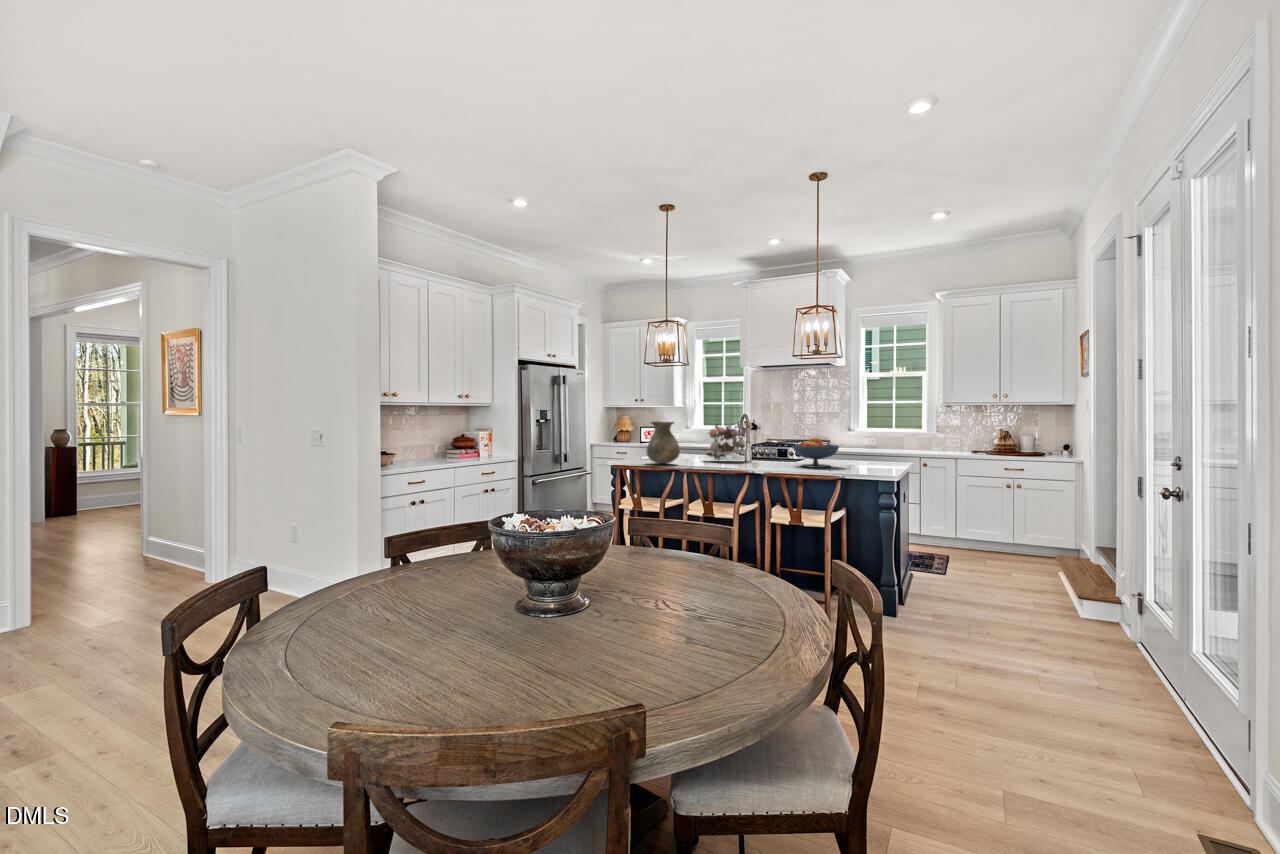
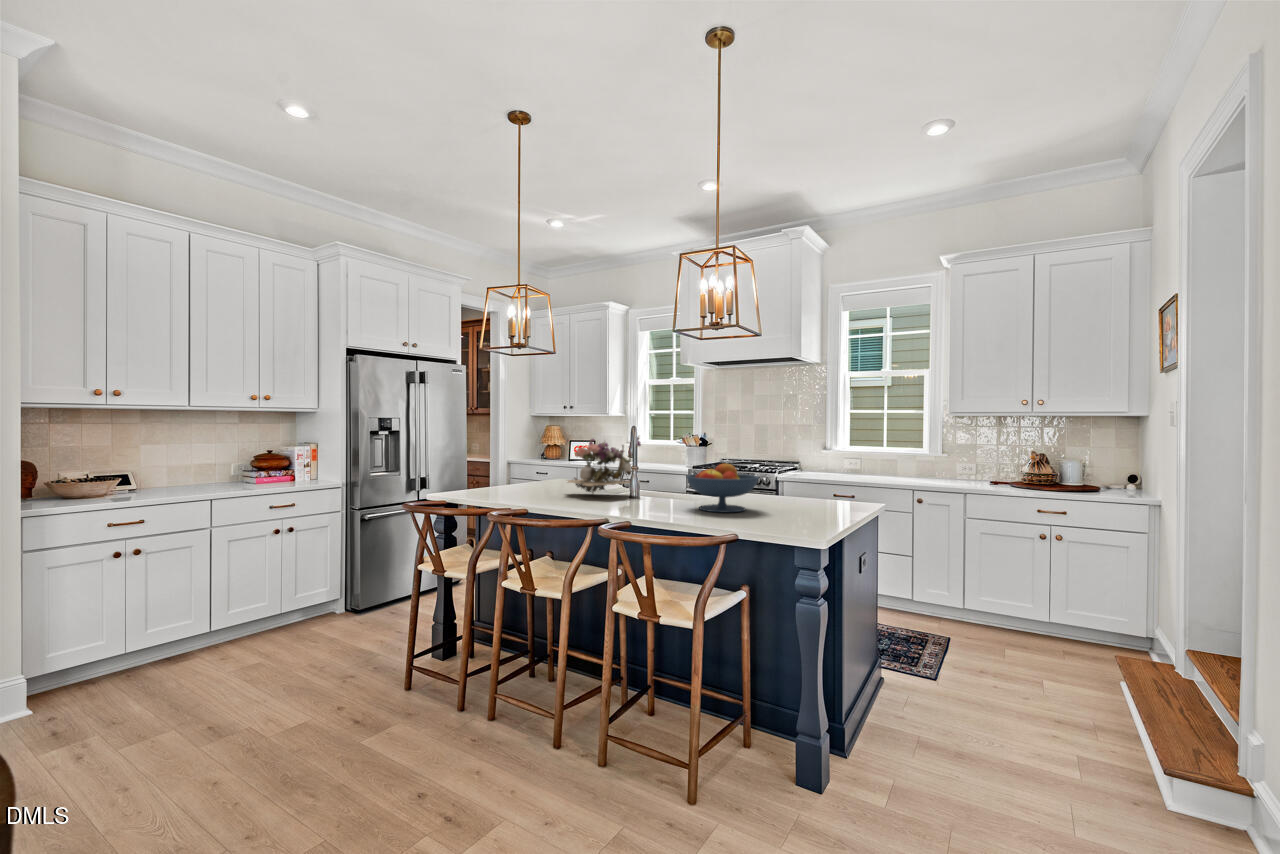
vase: present [647,421,680,464] -> none [461,436,514,500]

